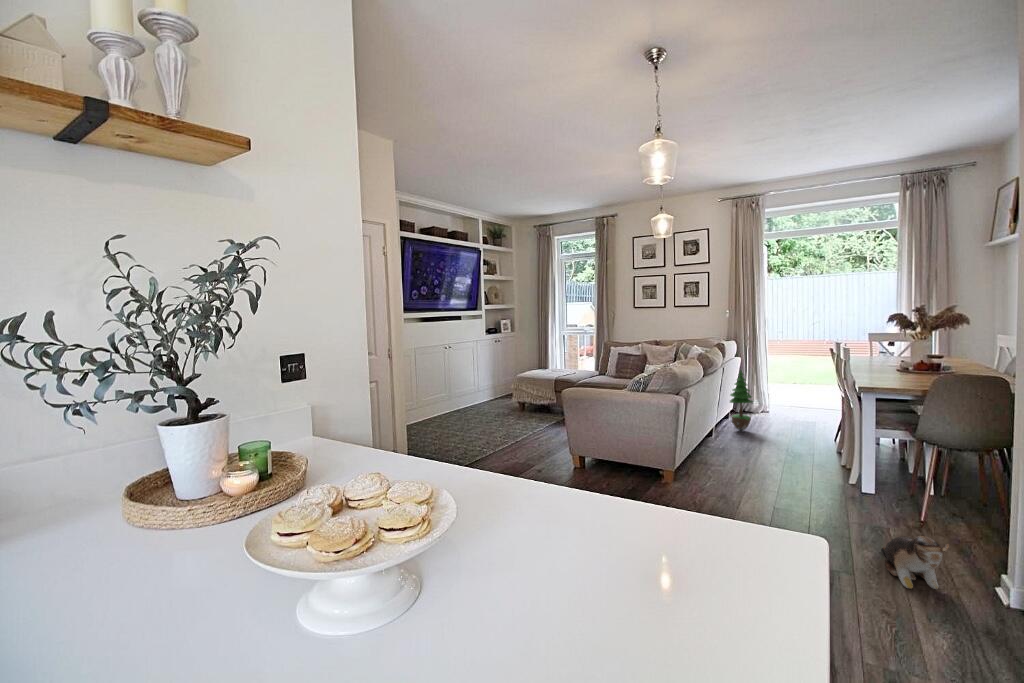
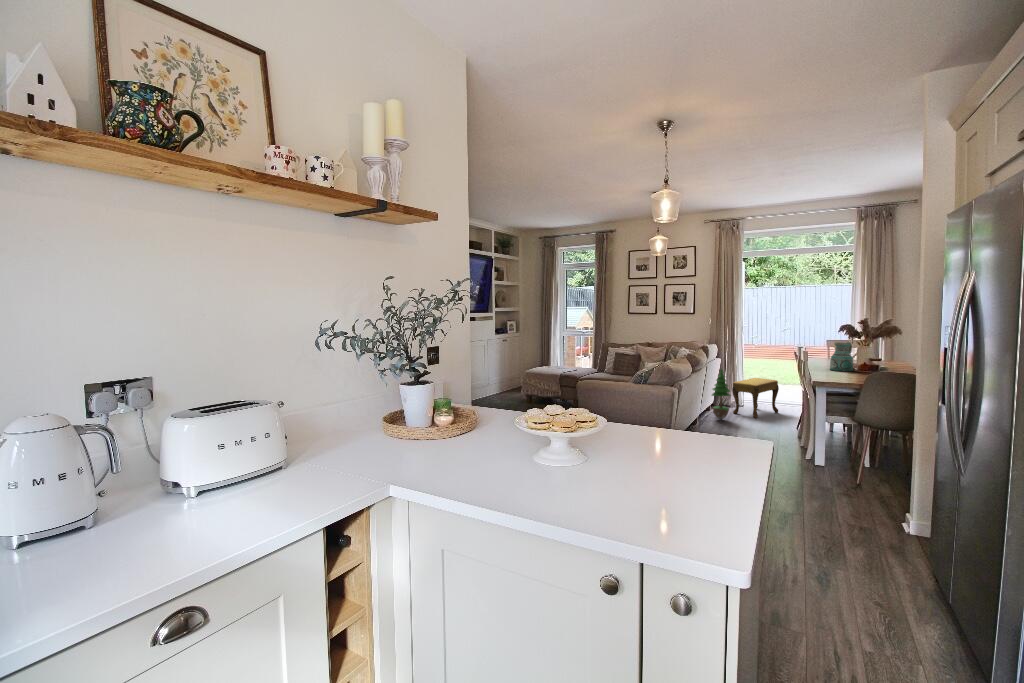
ceramic pitcher: none [876,335,907,372] -> present [830,342,853,371]
footstool: none [755,380,810,428] -> present [732,378,779,418]
plush toy: present [881,536,949,589] -> none [826,487,870,526]

